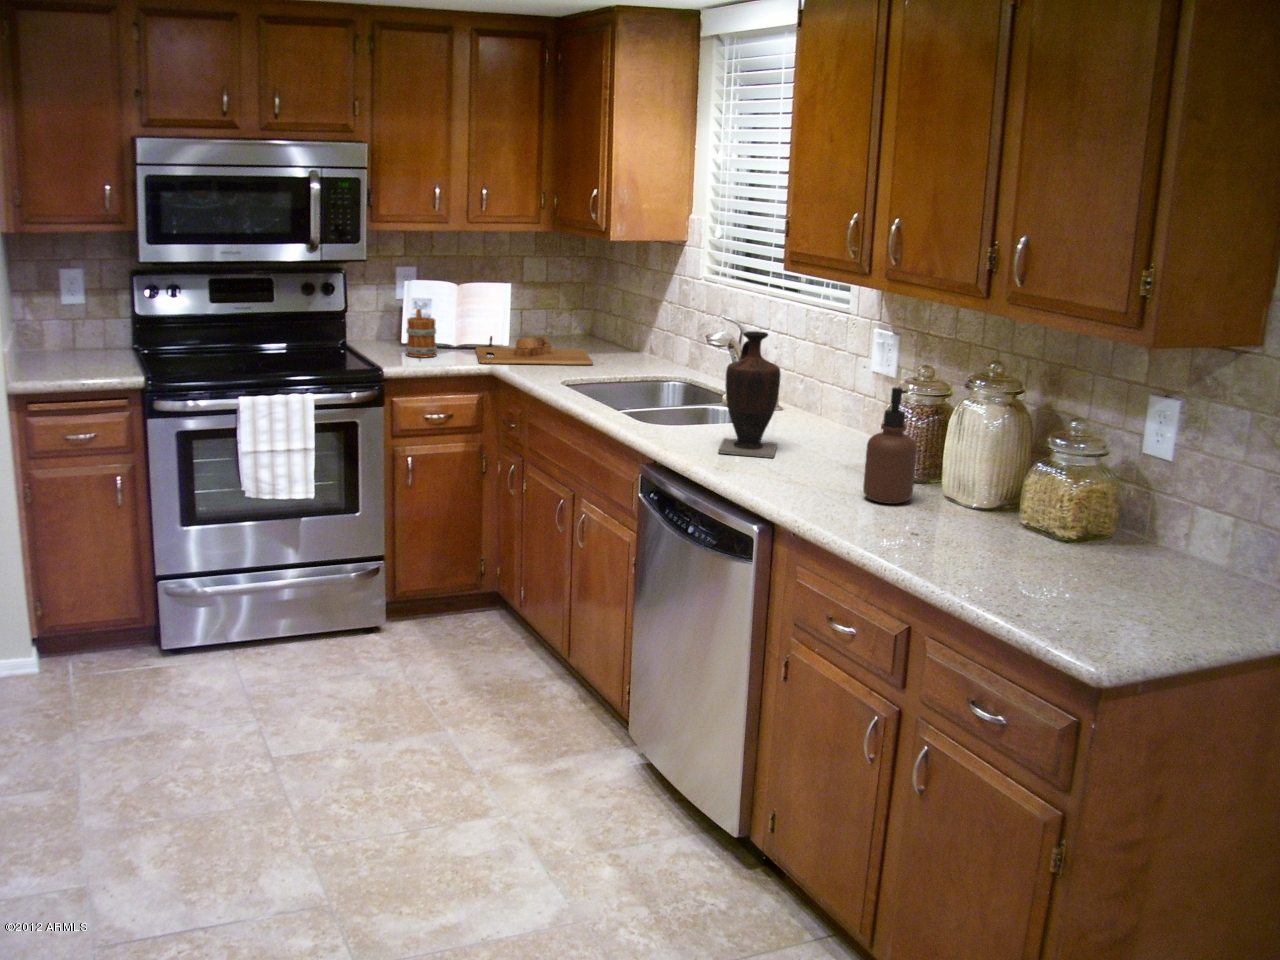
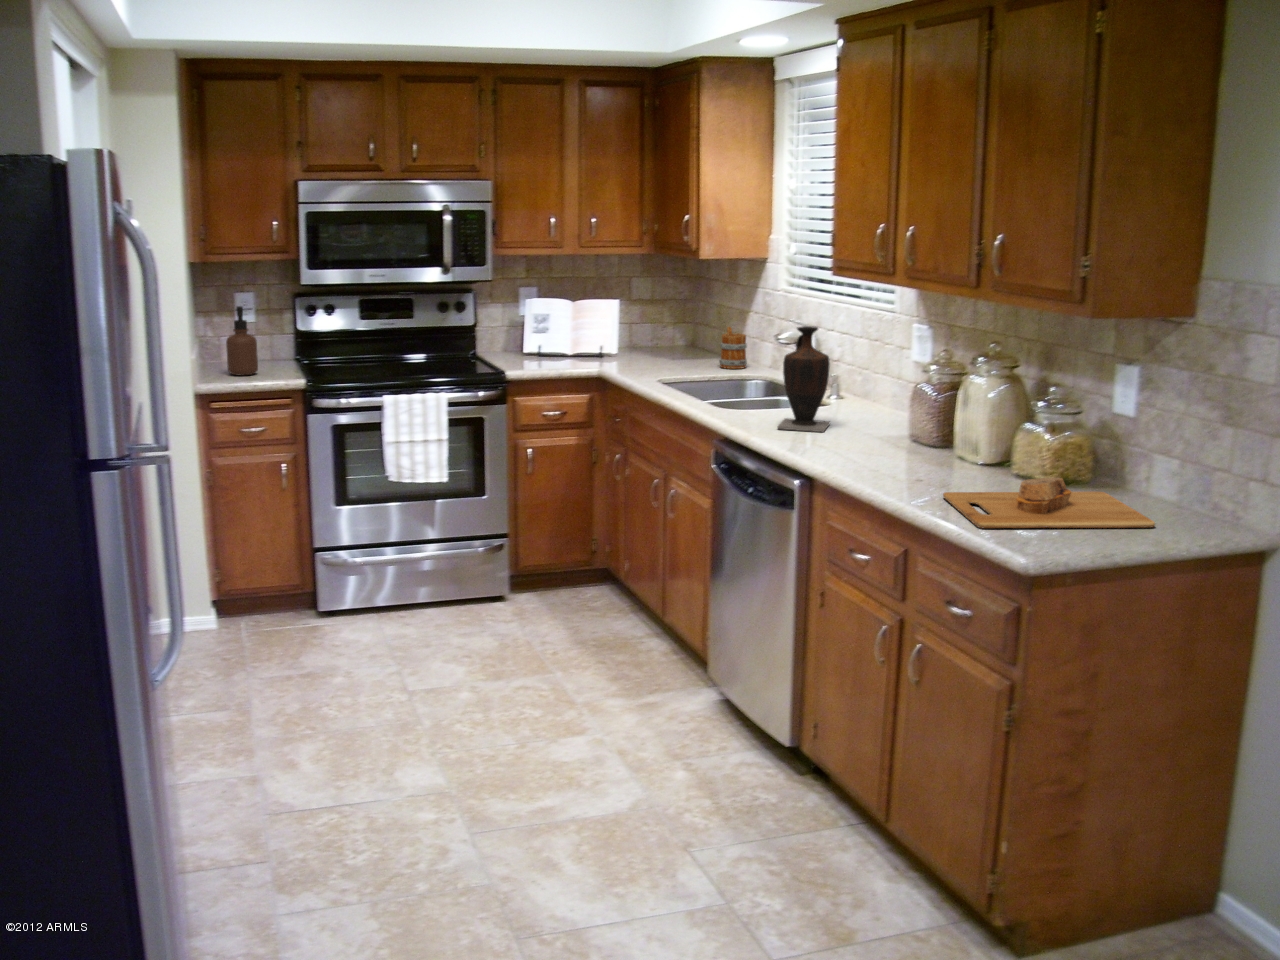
mug: present [406,309,437,358] -> present [719,327,747,369]
cutting board: present [476,337,593,365] -> present [943,478,1155,528]
soap dispenser: present [863,387,917,504] -> present [226,306,258,376]

